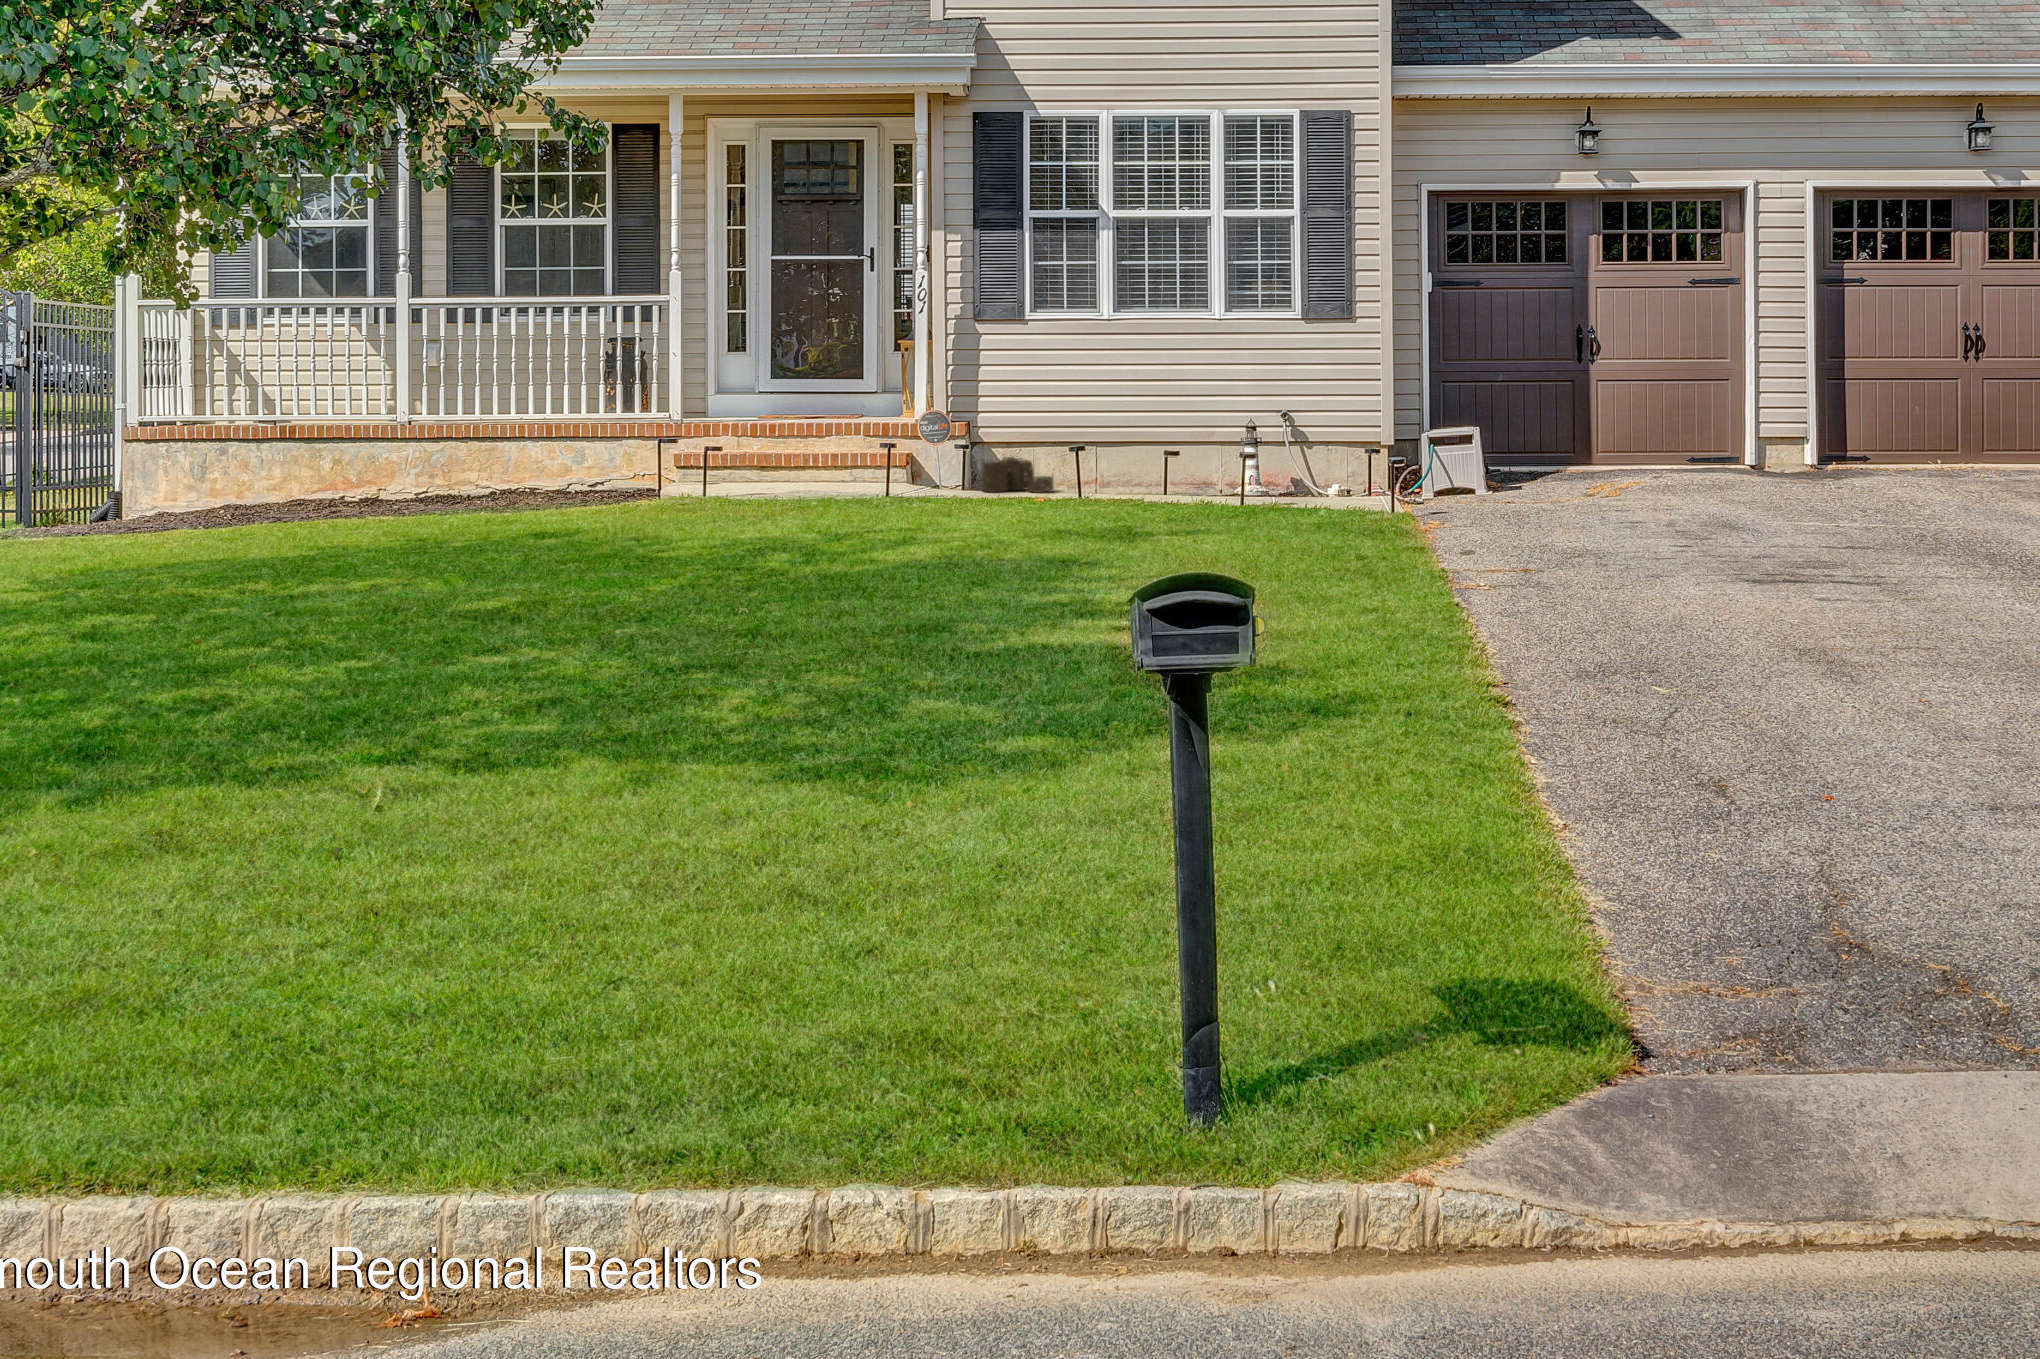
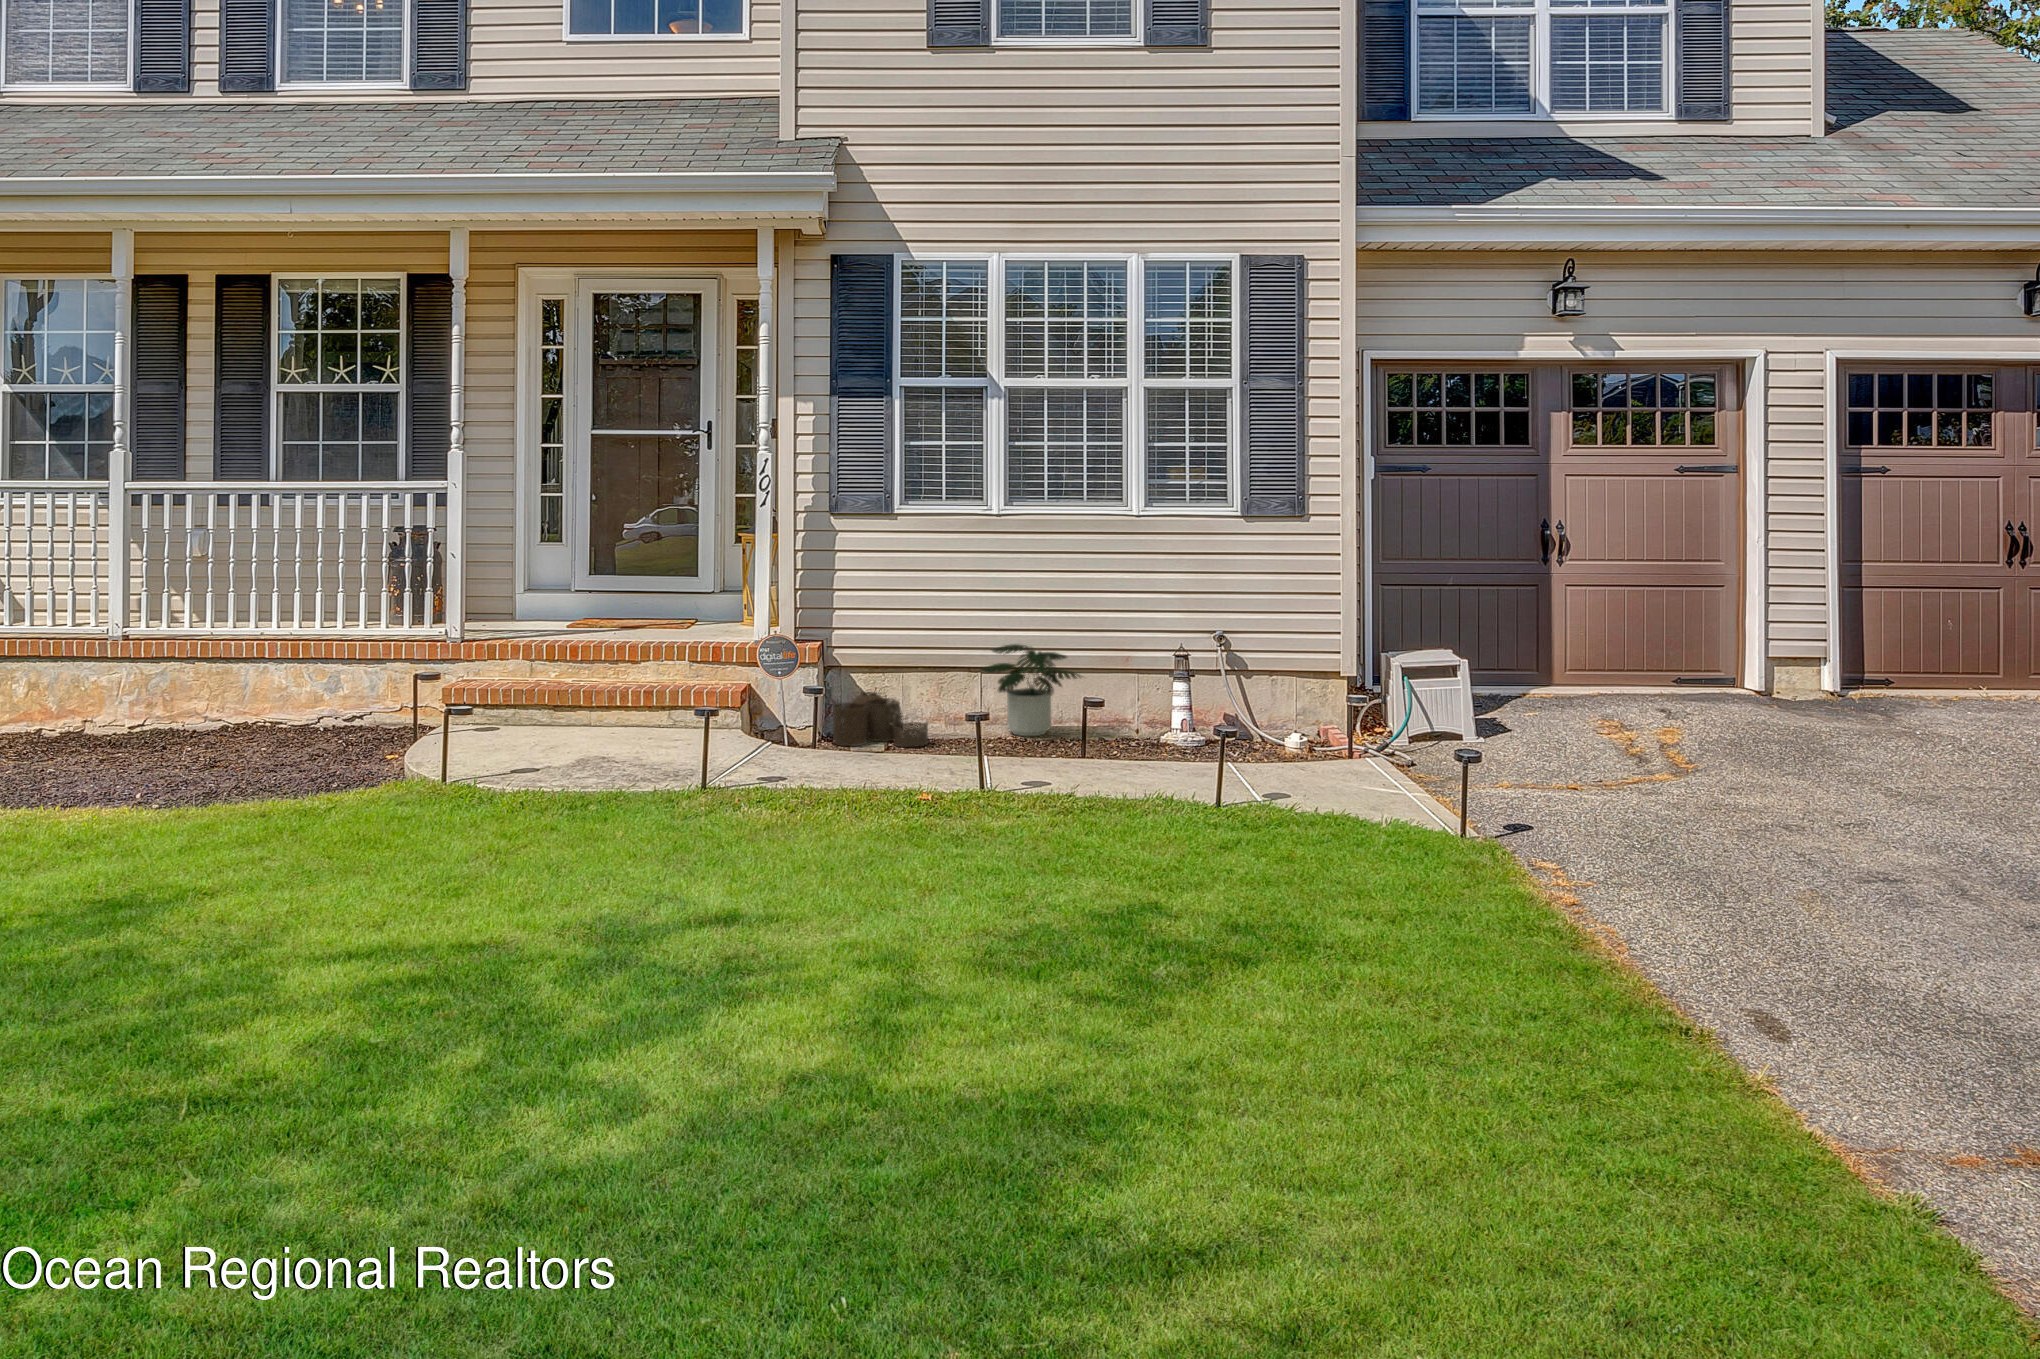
potted plant: none [1094,420,1175,488] -> present [981,644,1080,736]

